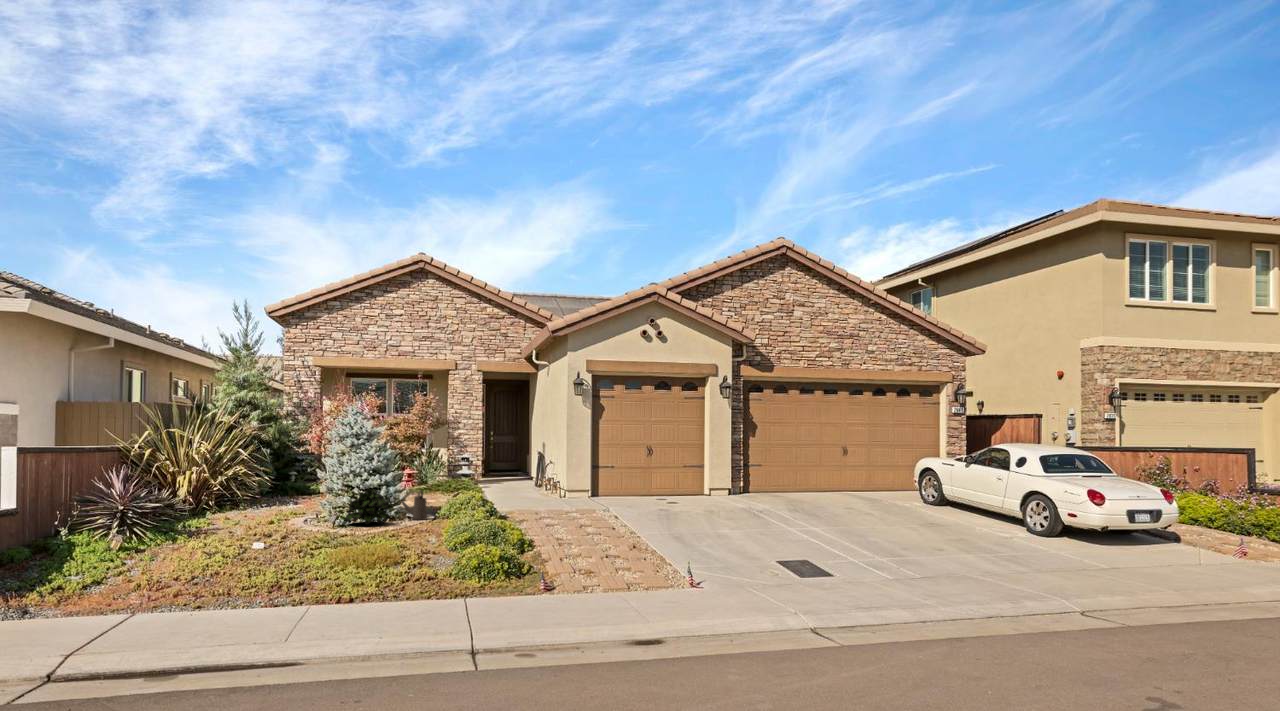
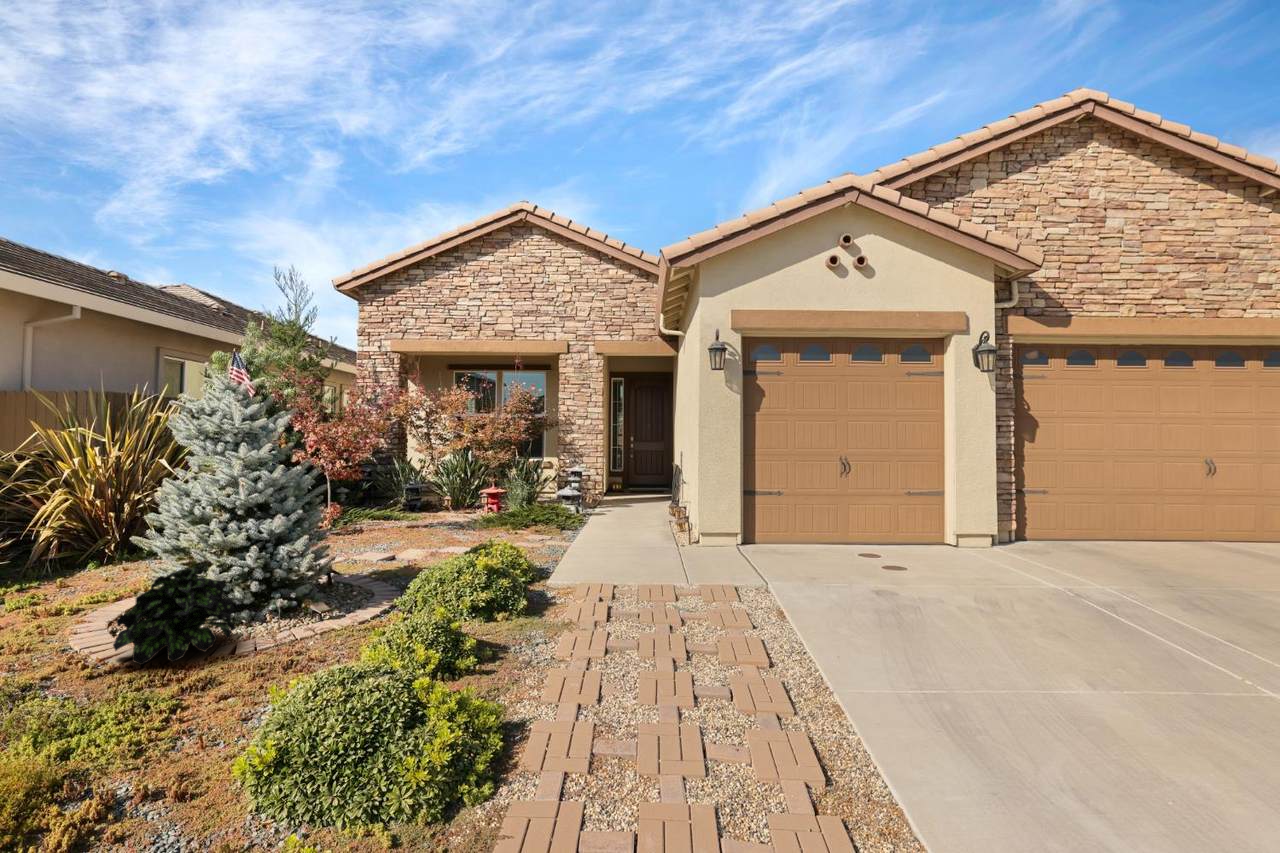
watering can: present [401,490,427,520] -> none [295,562,359,631]

